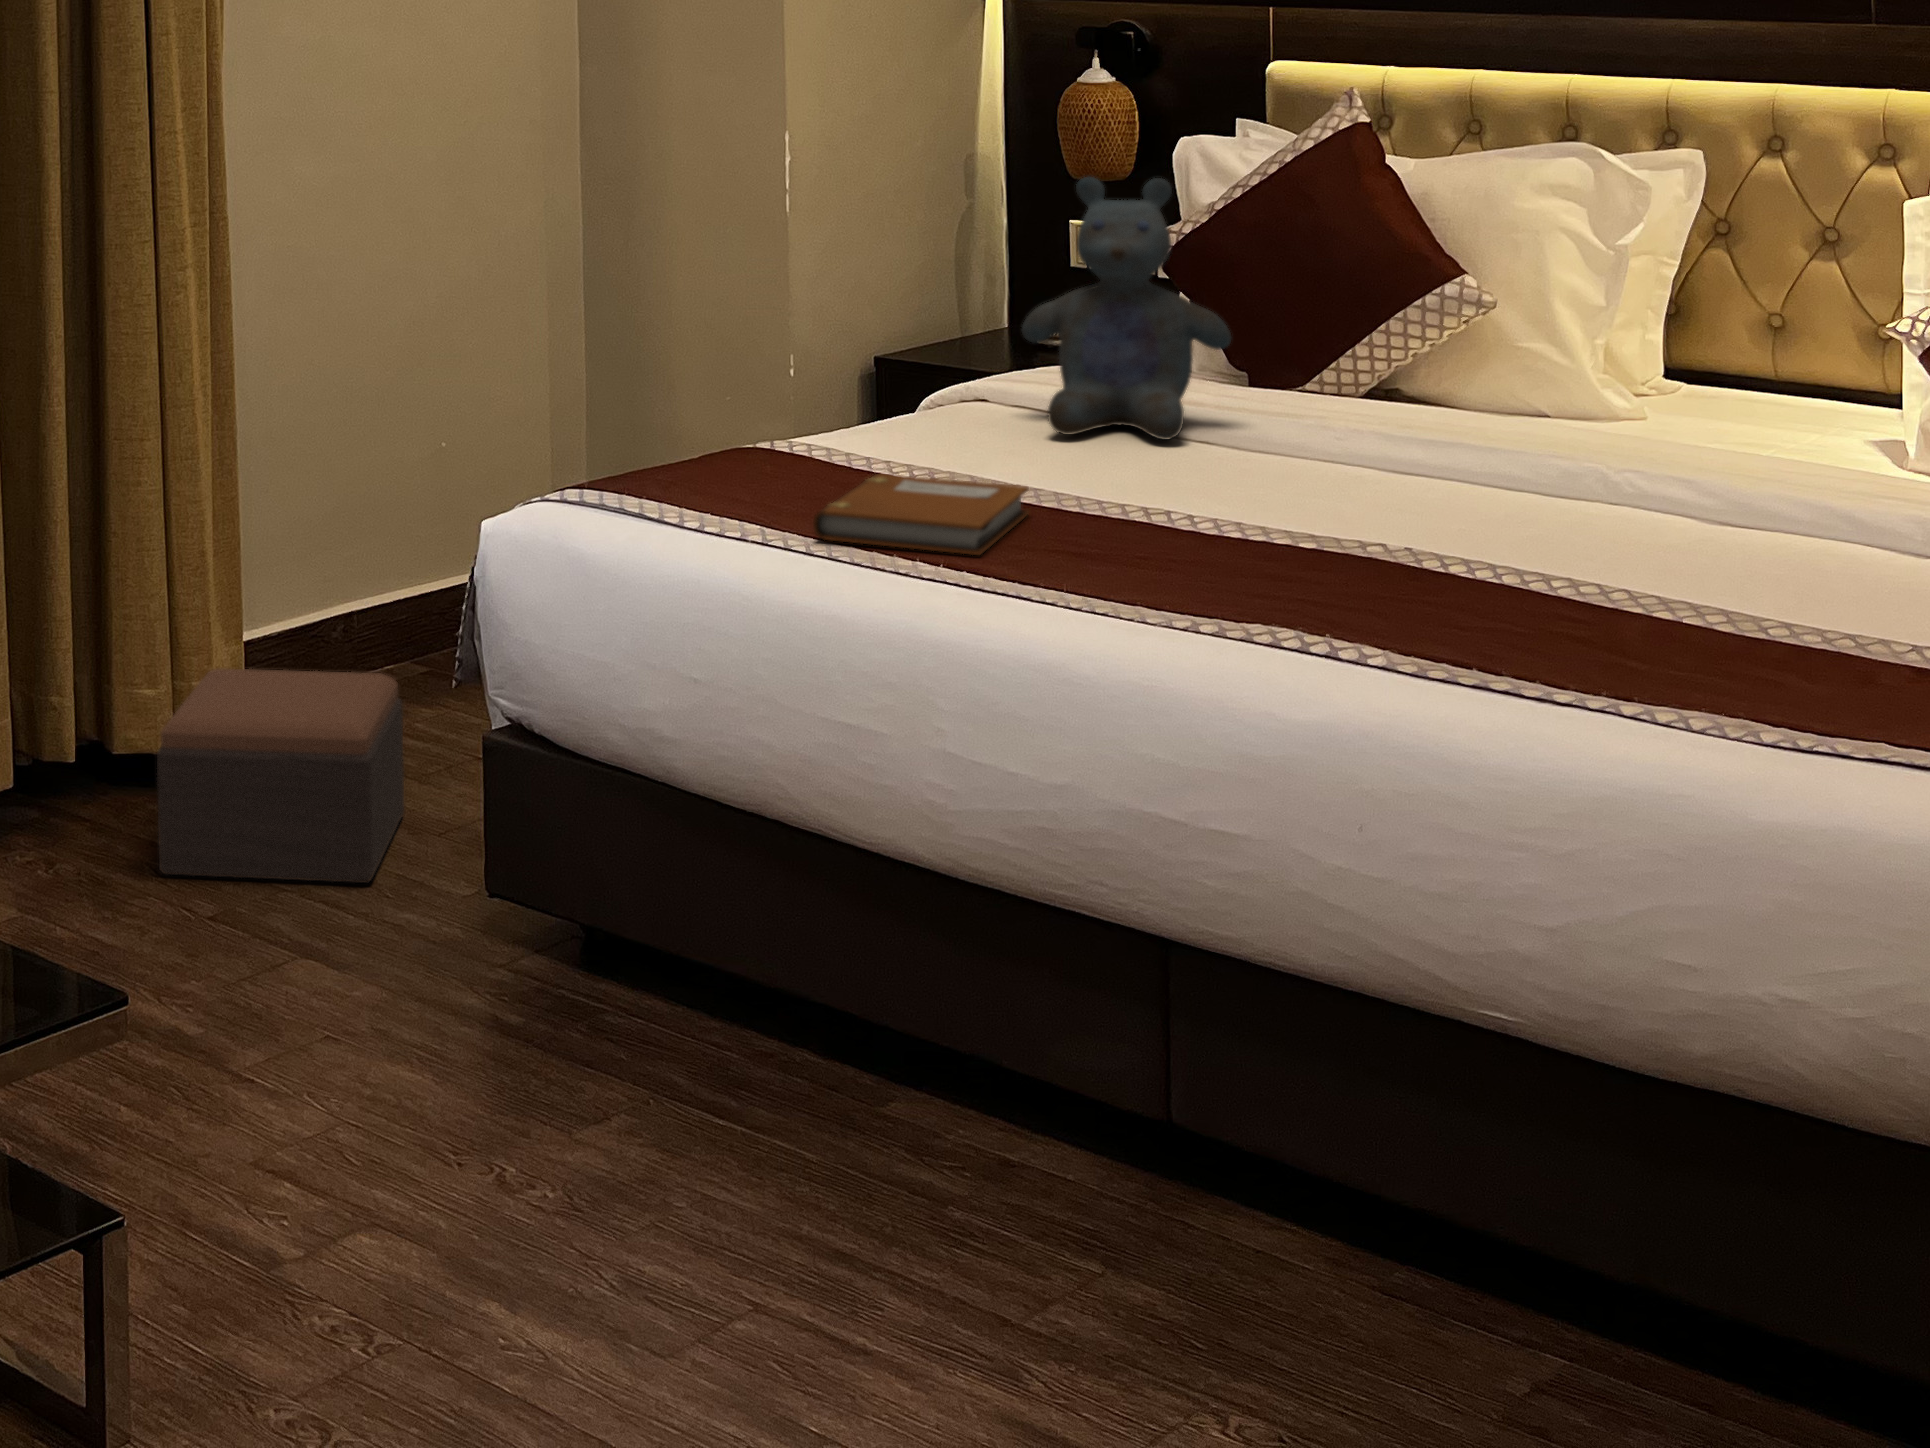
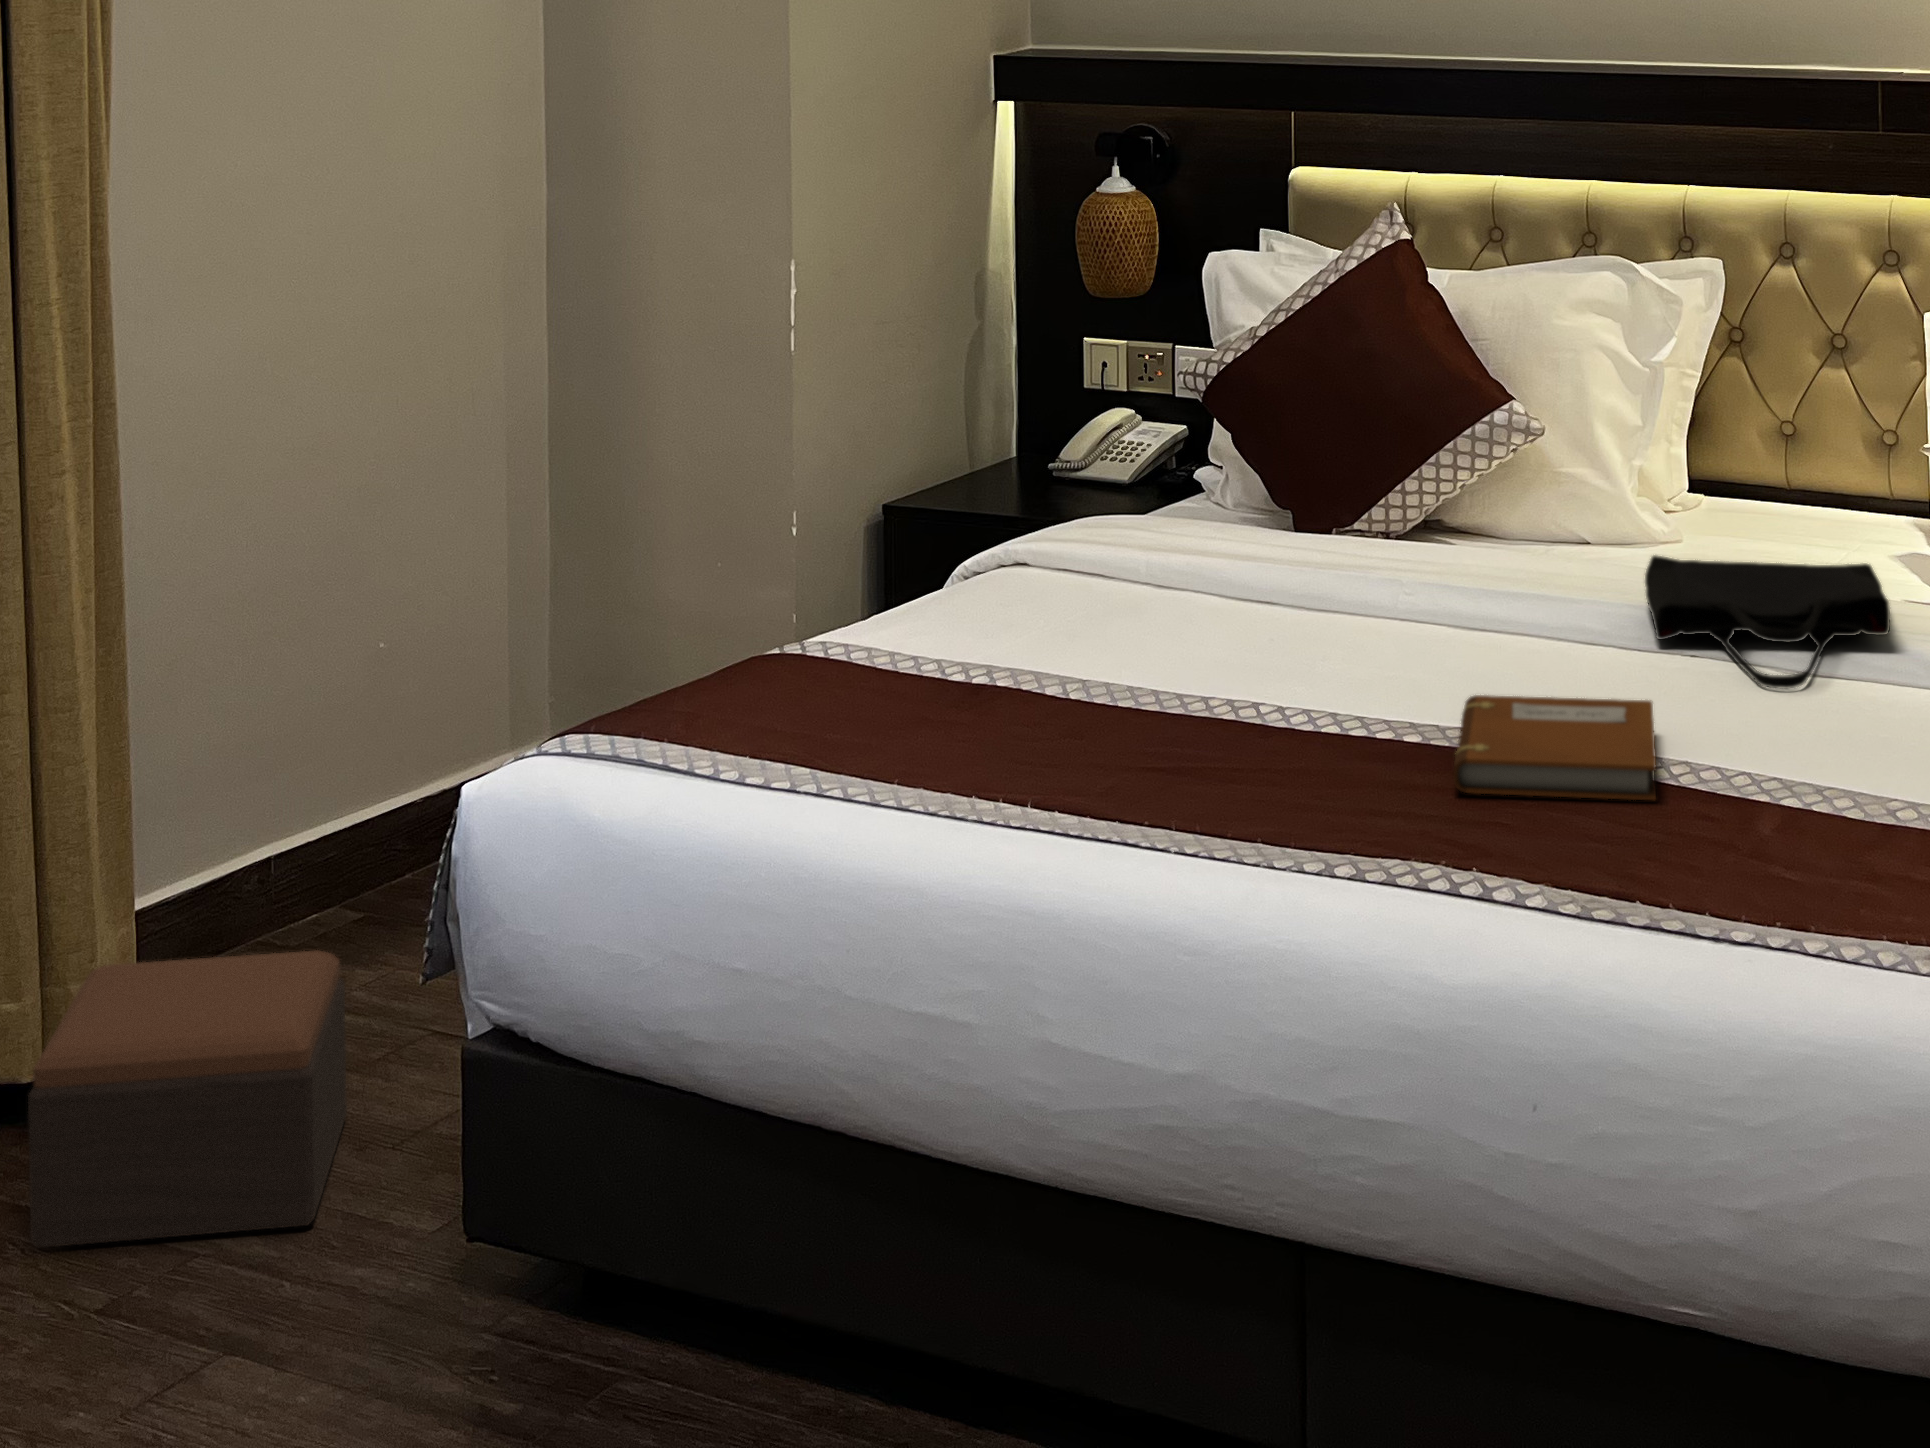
stuffed bear: present [1022,177,1231,440] -> none [1066,316,1290,608]
tote bag: none [1574,414,1825,529] -> present [1645,555,1890,688]
notebook: present [813,474,1029,555] -> present [1453,695,1656,800]

